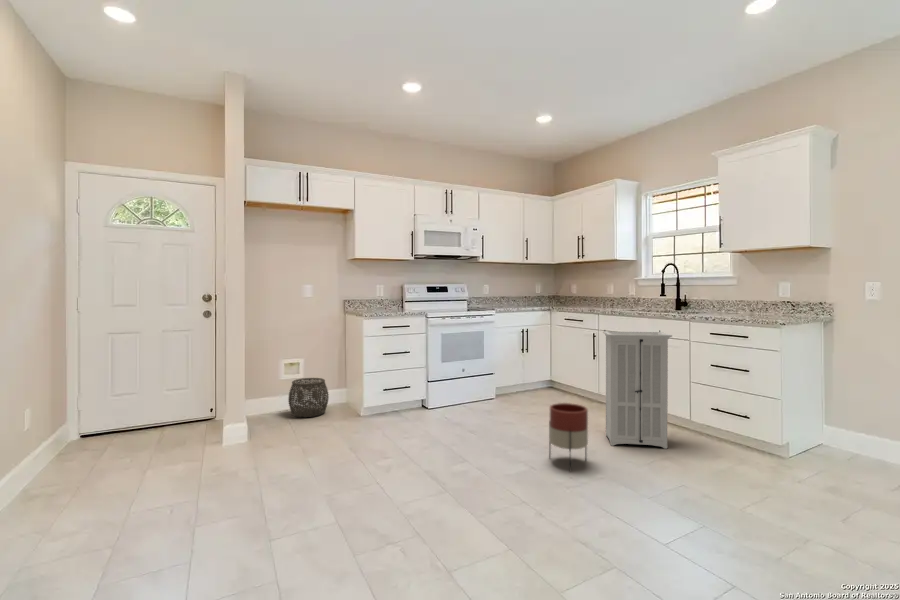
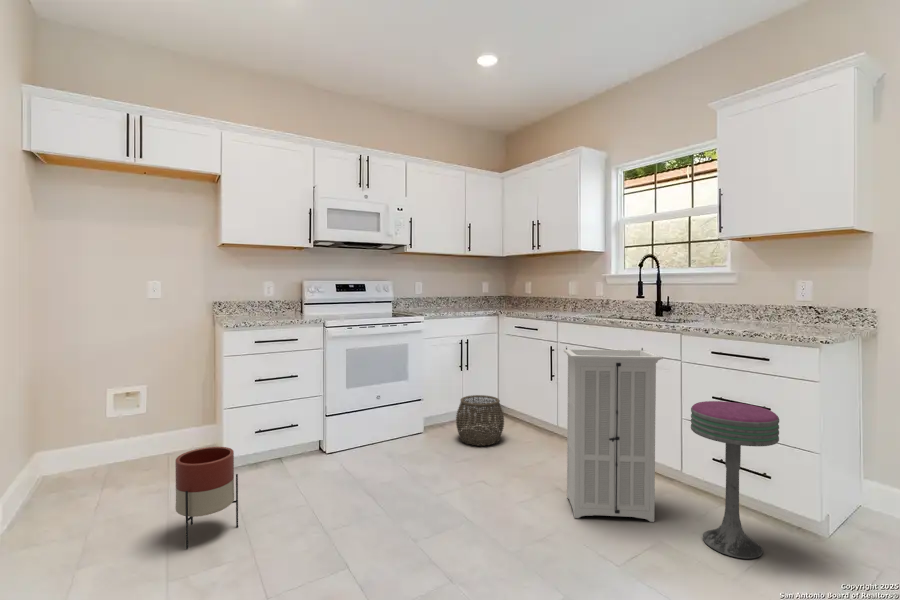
bar stool: none [691,365,750,467] -> present [691,401,779,559]
woven basket: present [288,378,329,417] -> present [456,395,504,446]
planter: present [549,403,588,459] -> present [175,447,238,549]

